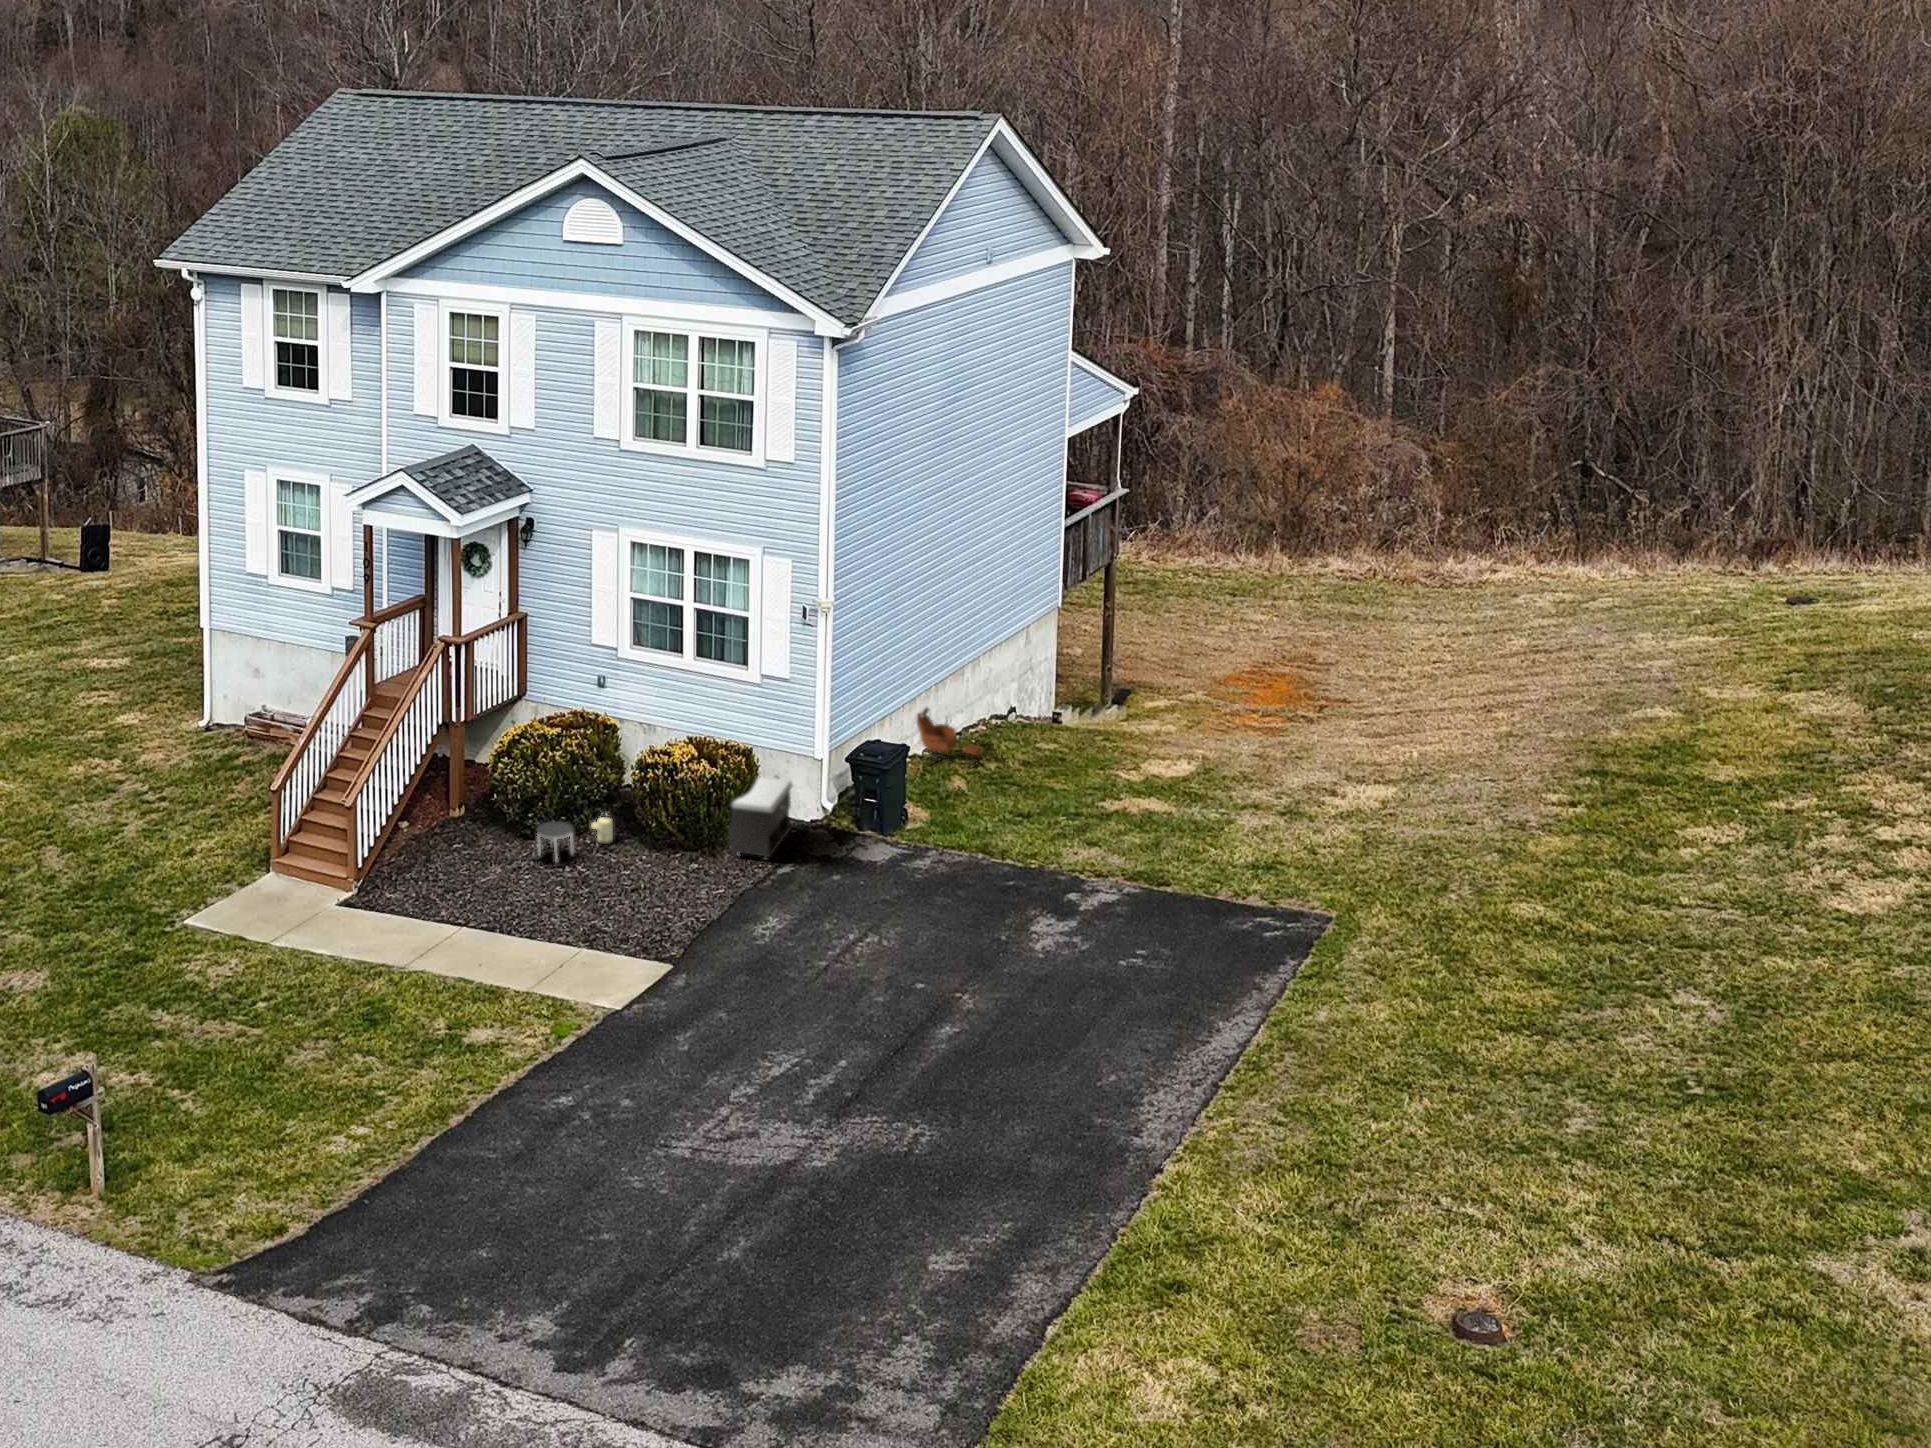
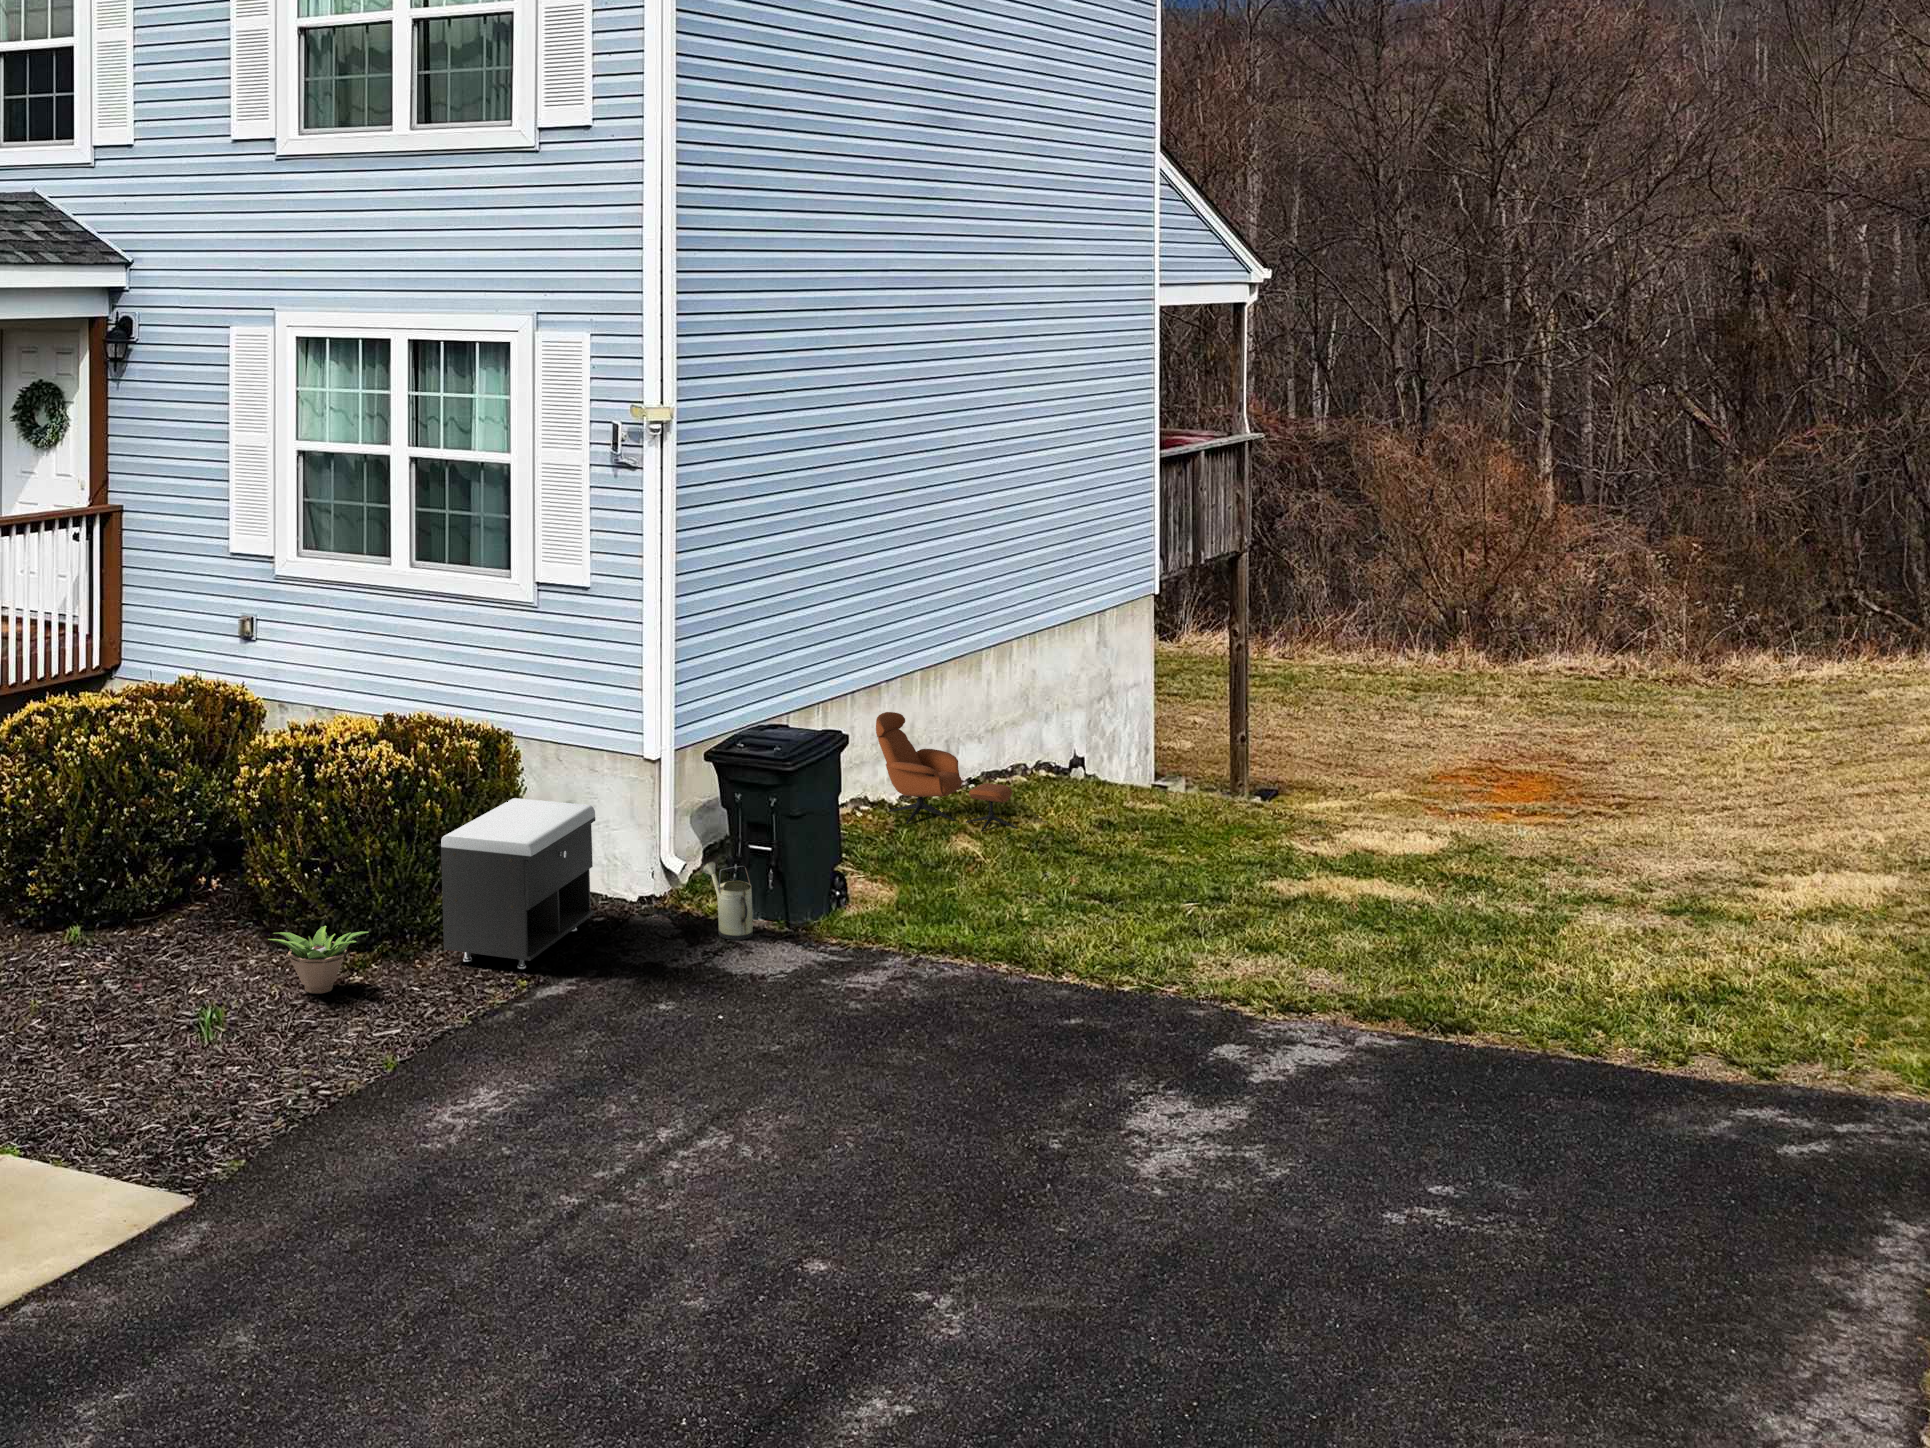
watering can: present [591,817,613,844] -> present [702,862,753,940]
round table: present [537,822,573,862] -> none [37,883,119,968]
decorative plant: none [655,843,700,875] -> present [268,926,369,993]

